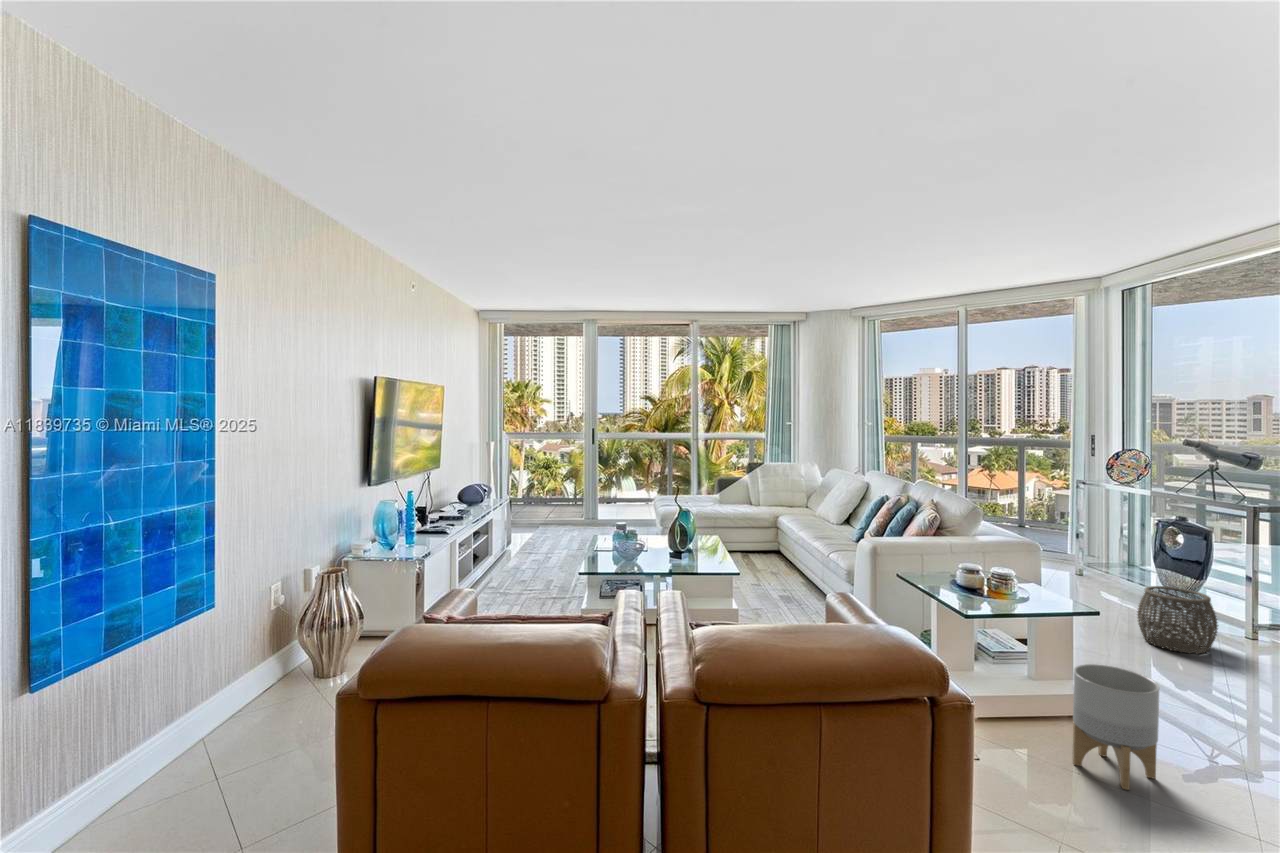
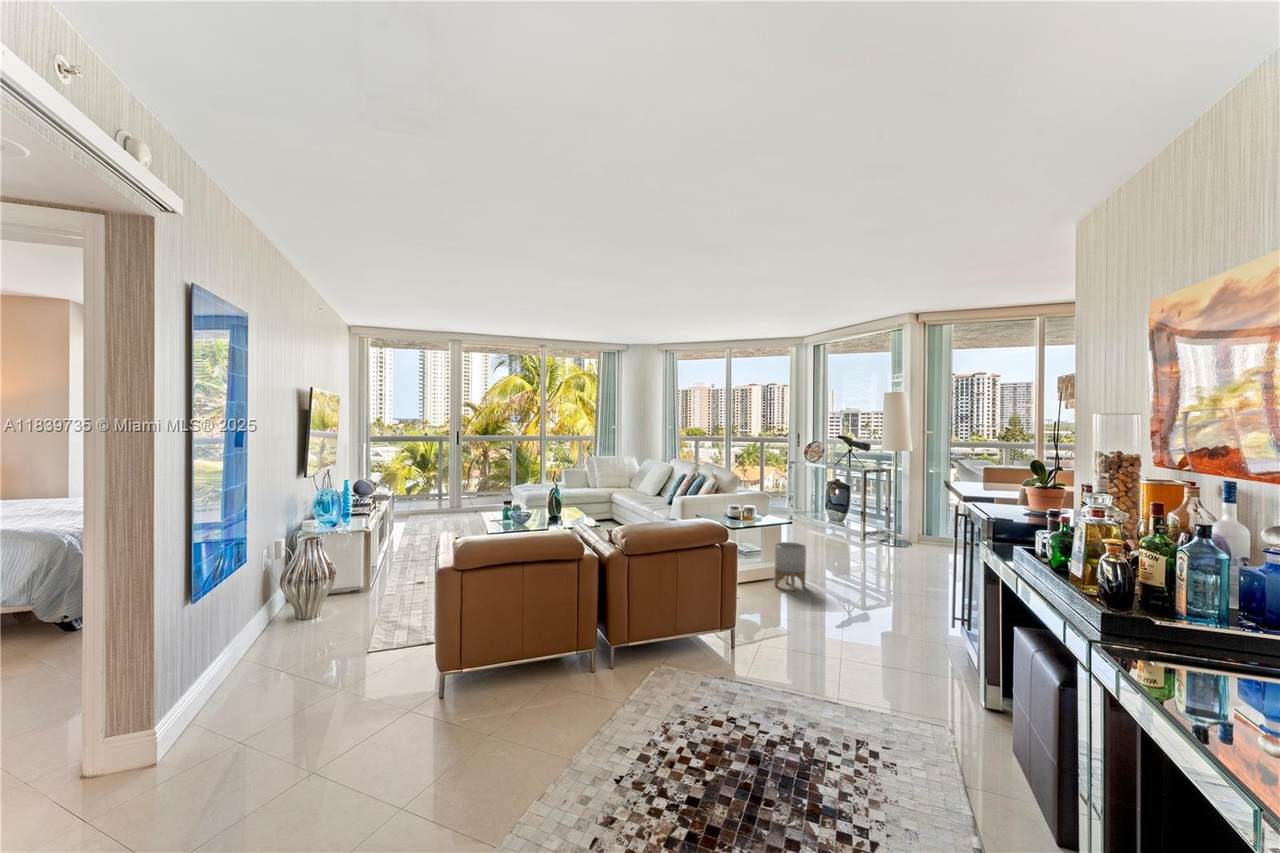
woven basket: present [1137,586,1218,654] -> none [813,516,847,549]

